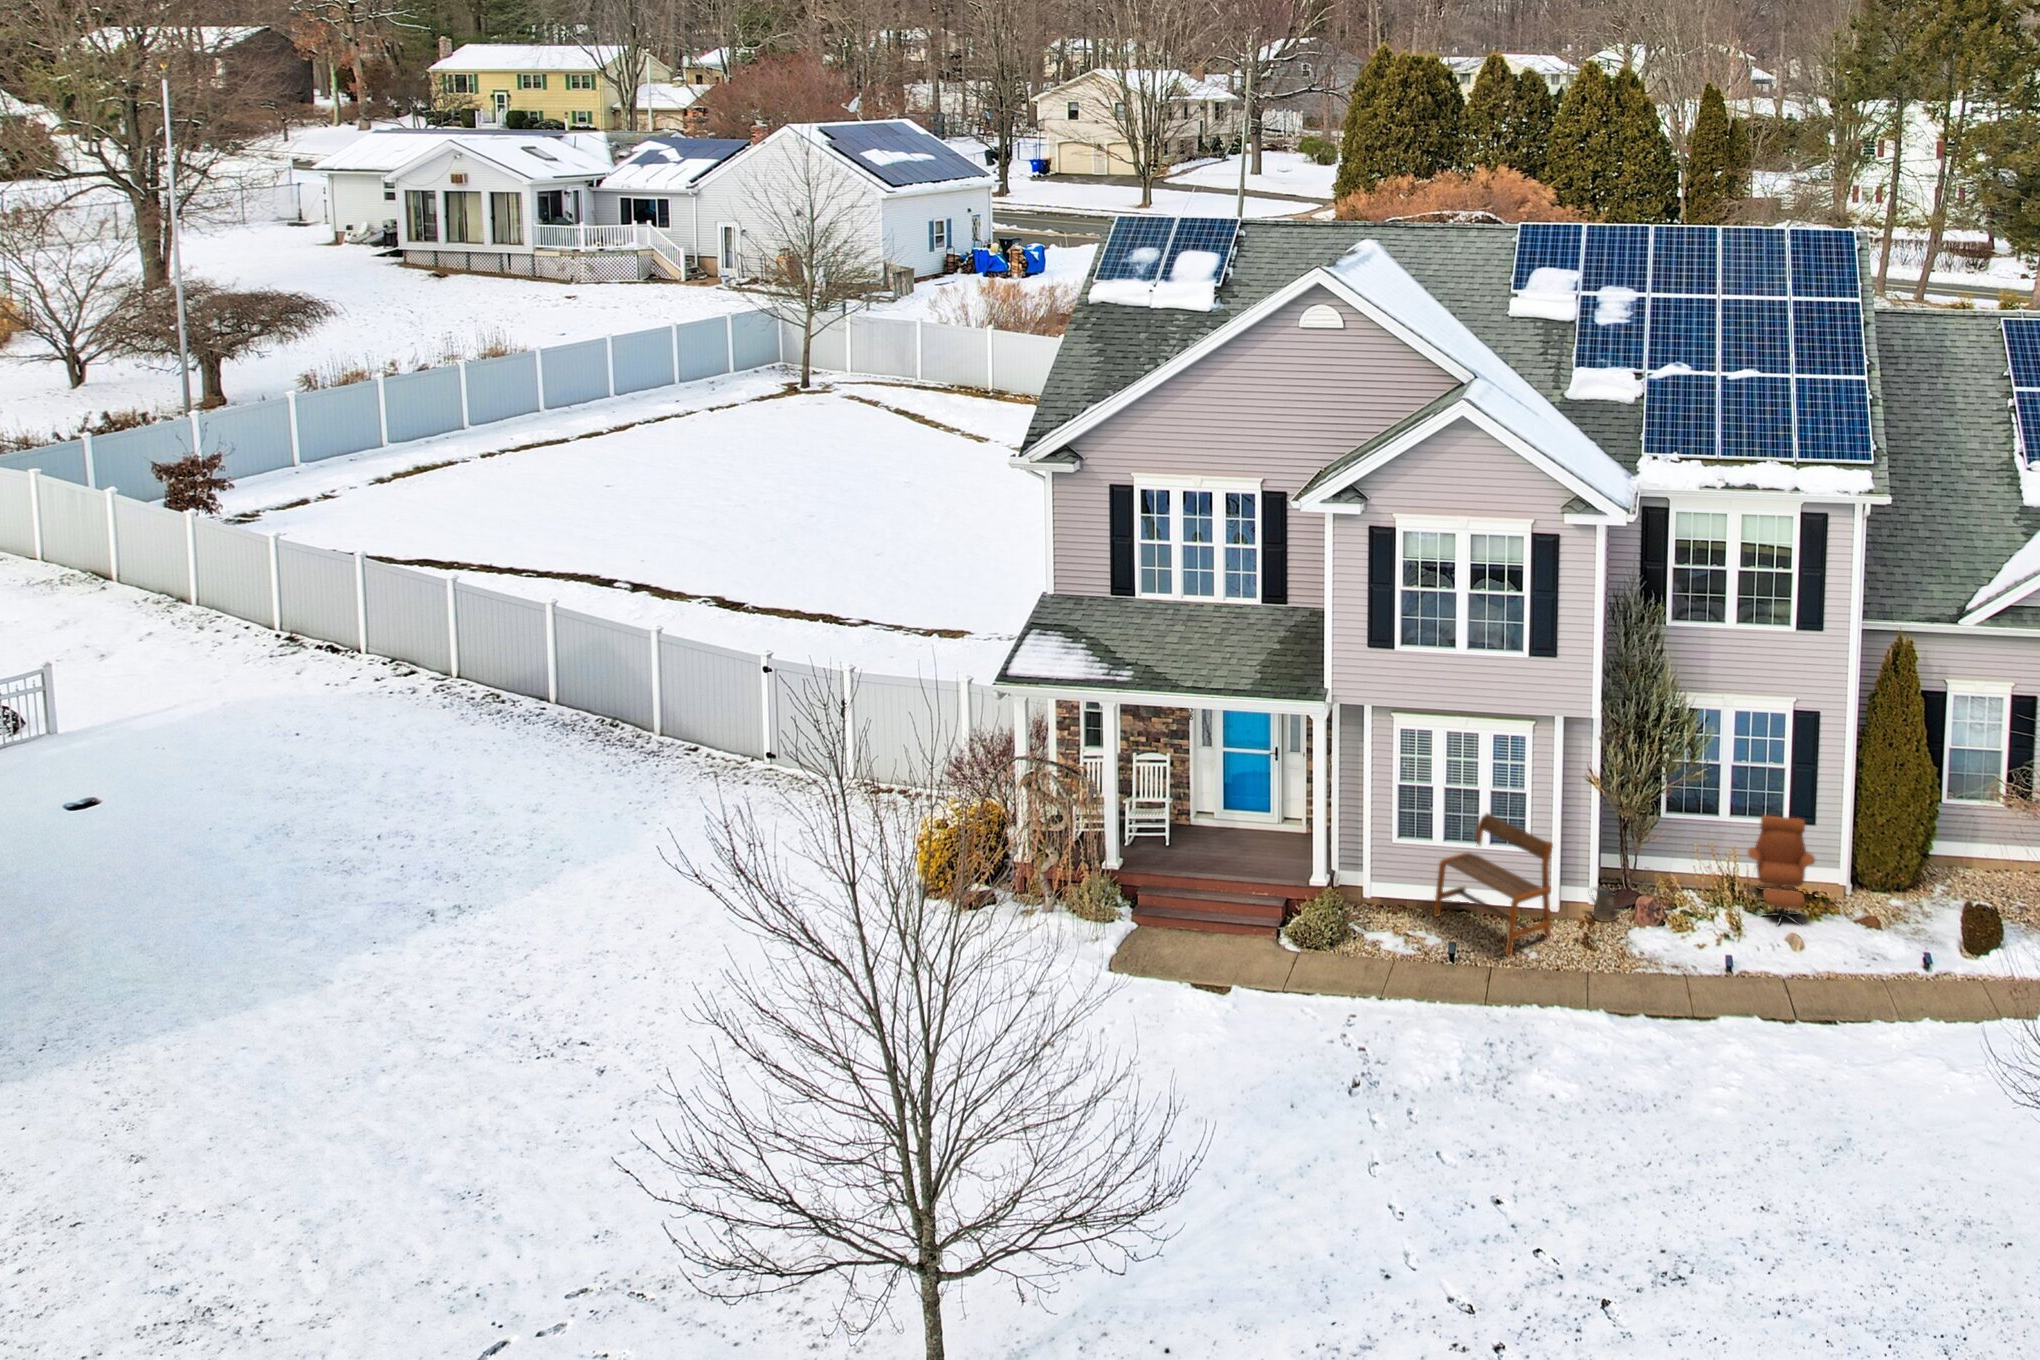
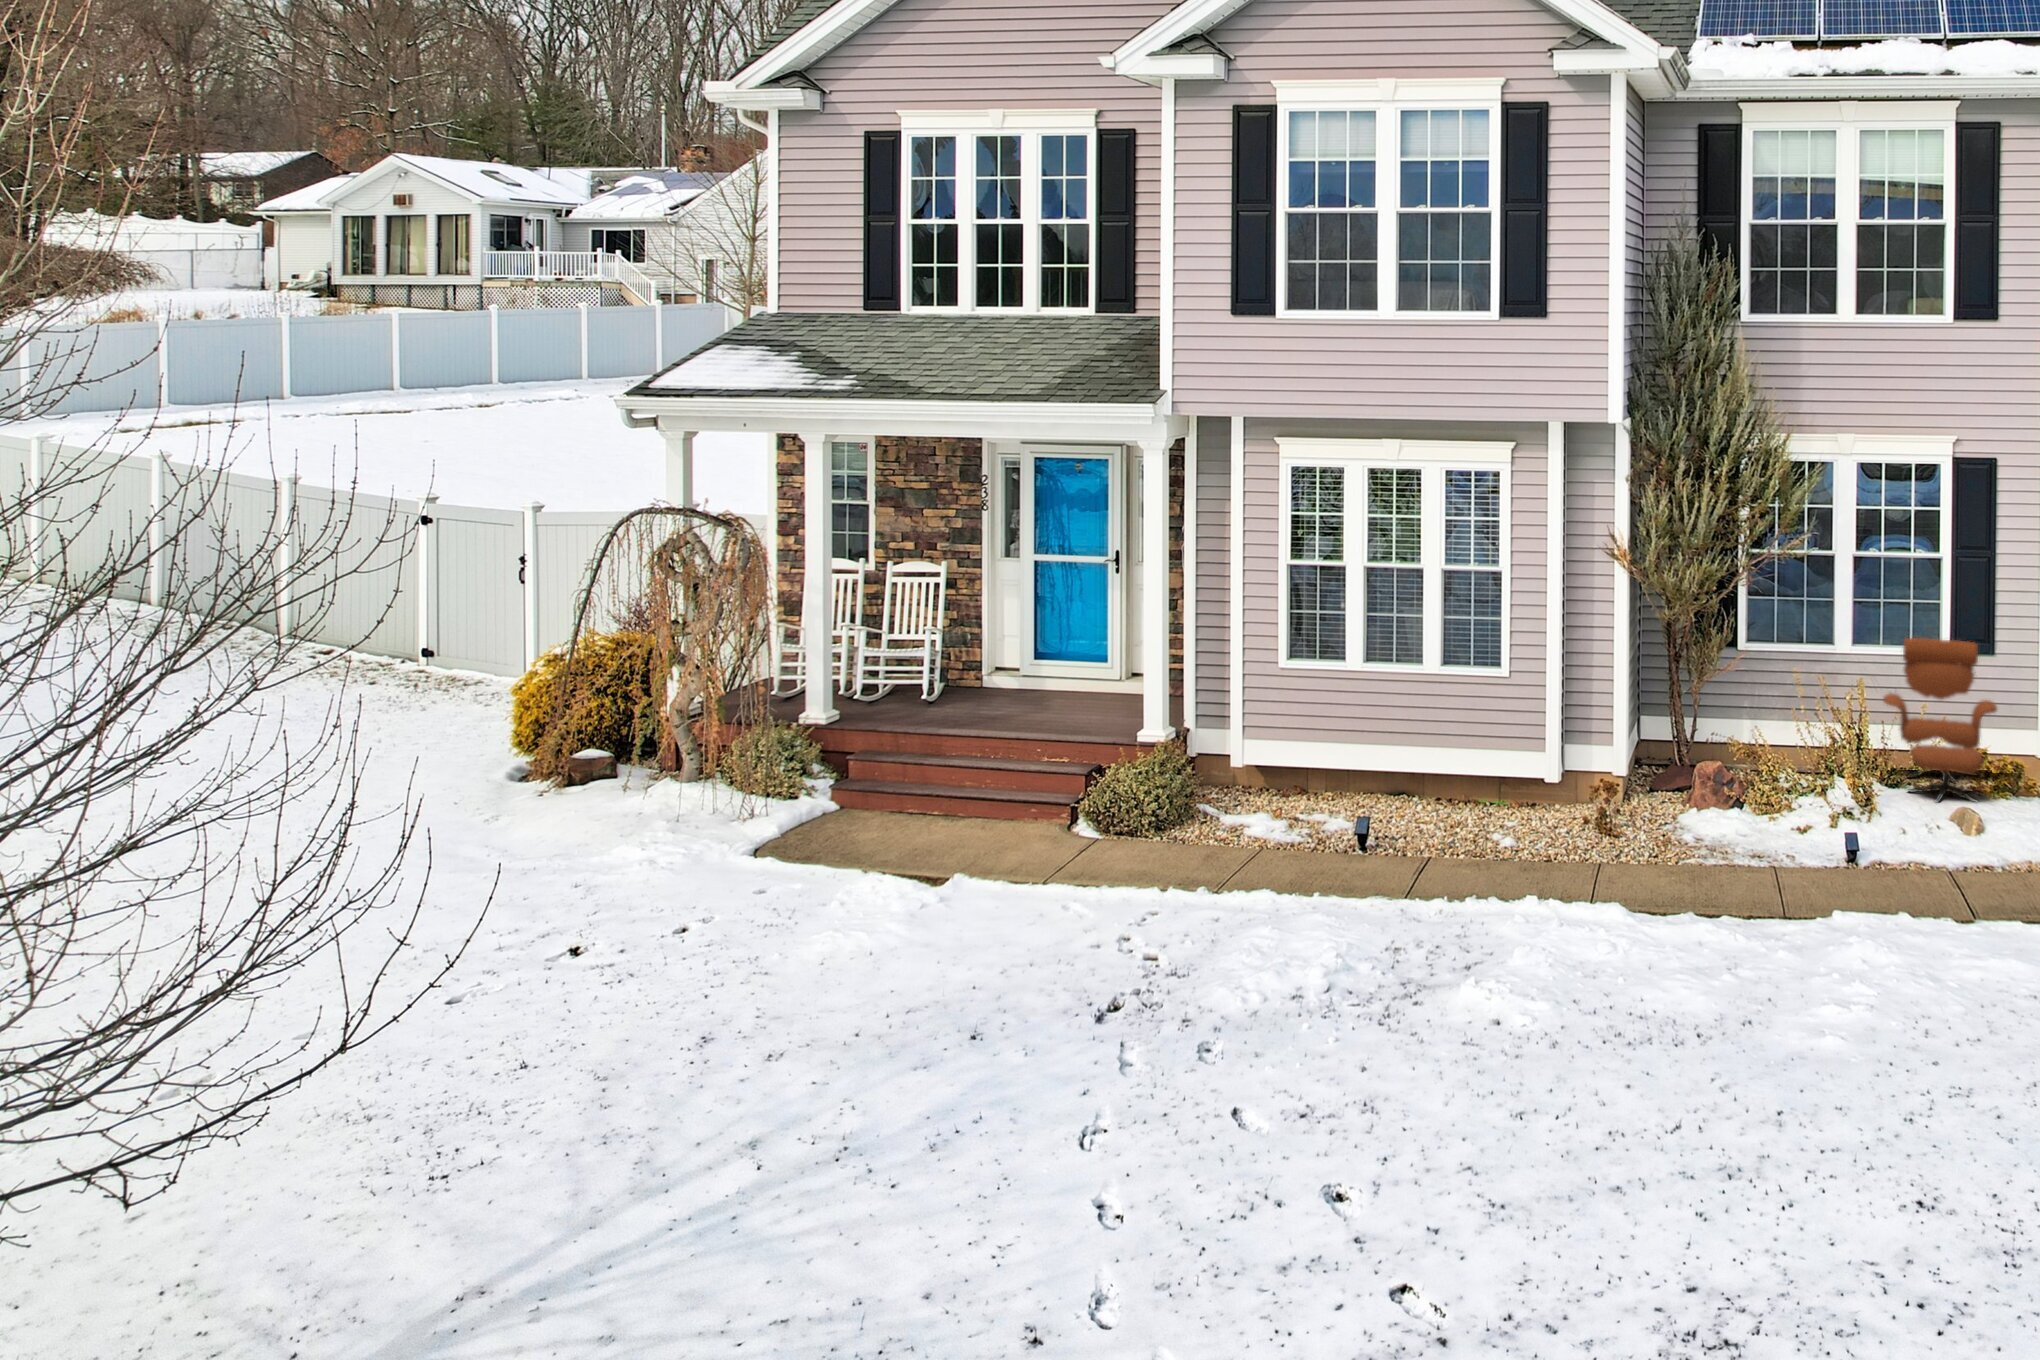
bench: present [1434,813,1553,956] -> none [1339,608,1539,830]
watering can: present [1589,888,1630,922] -> none [1610,740,1688,796]

